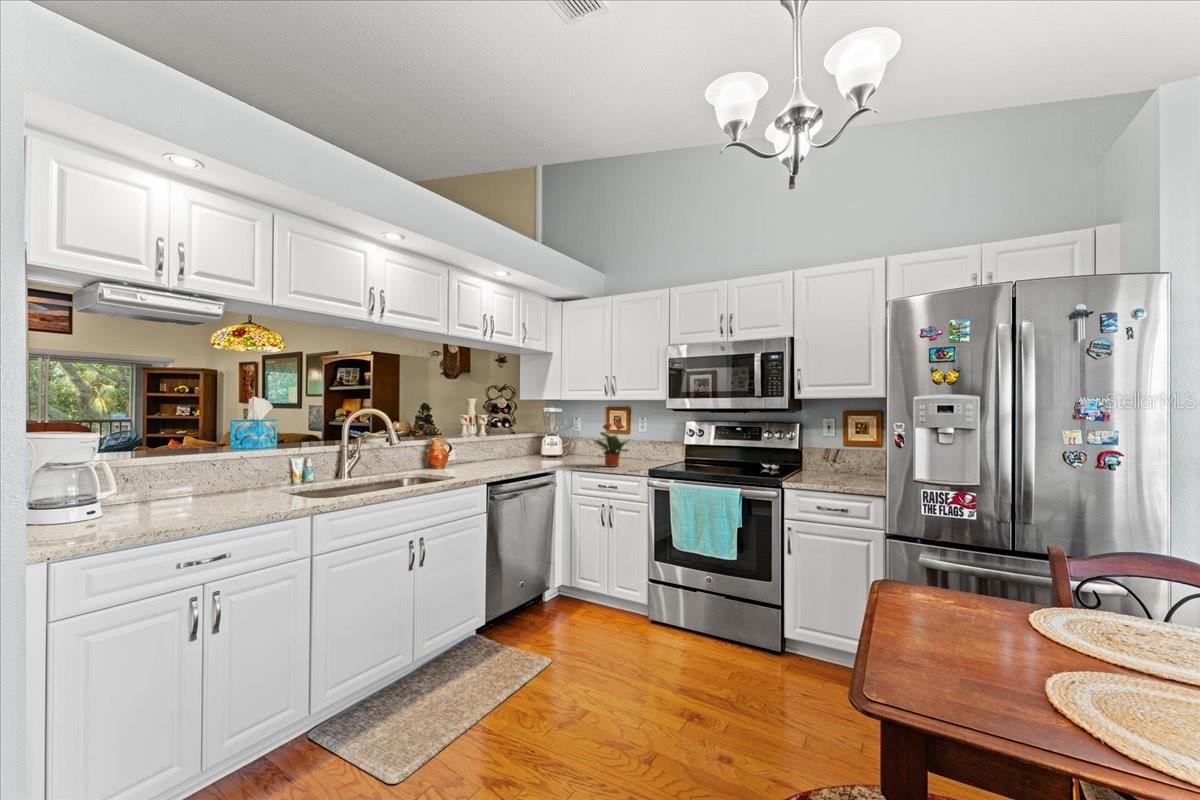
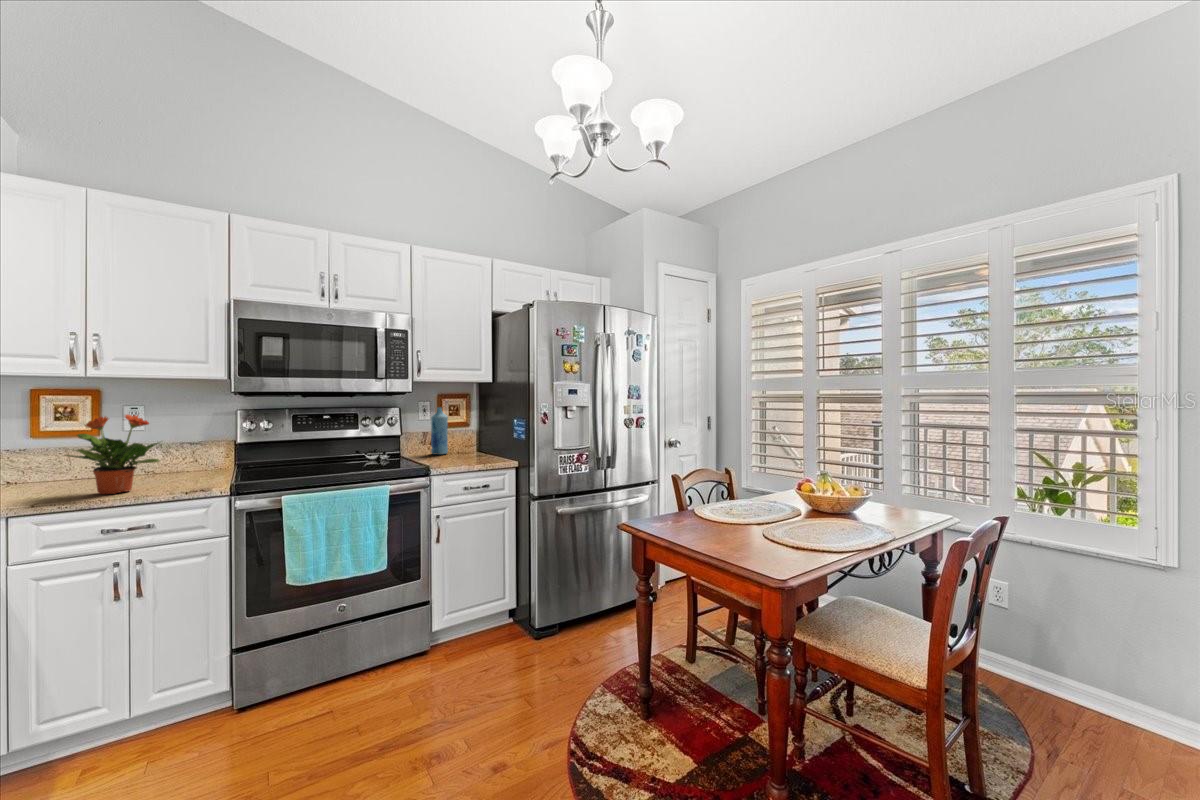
bottle: none [833,424,852,474] -> present [431,407,448,455]

